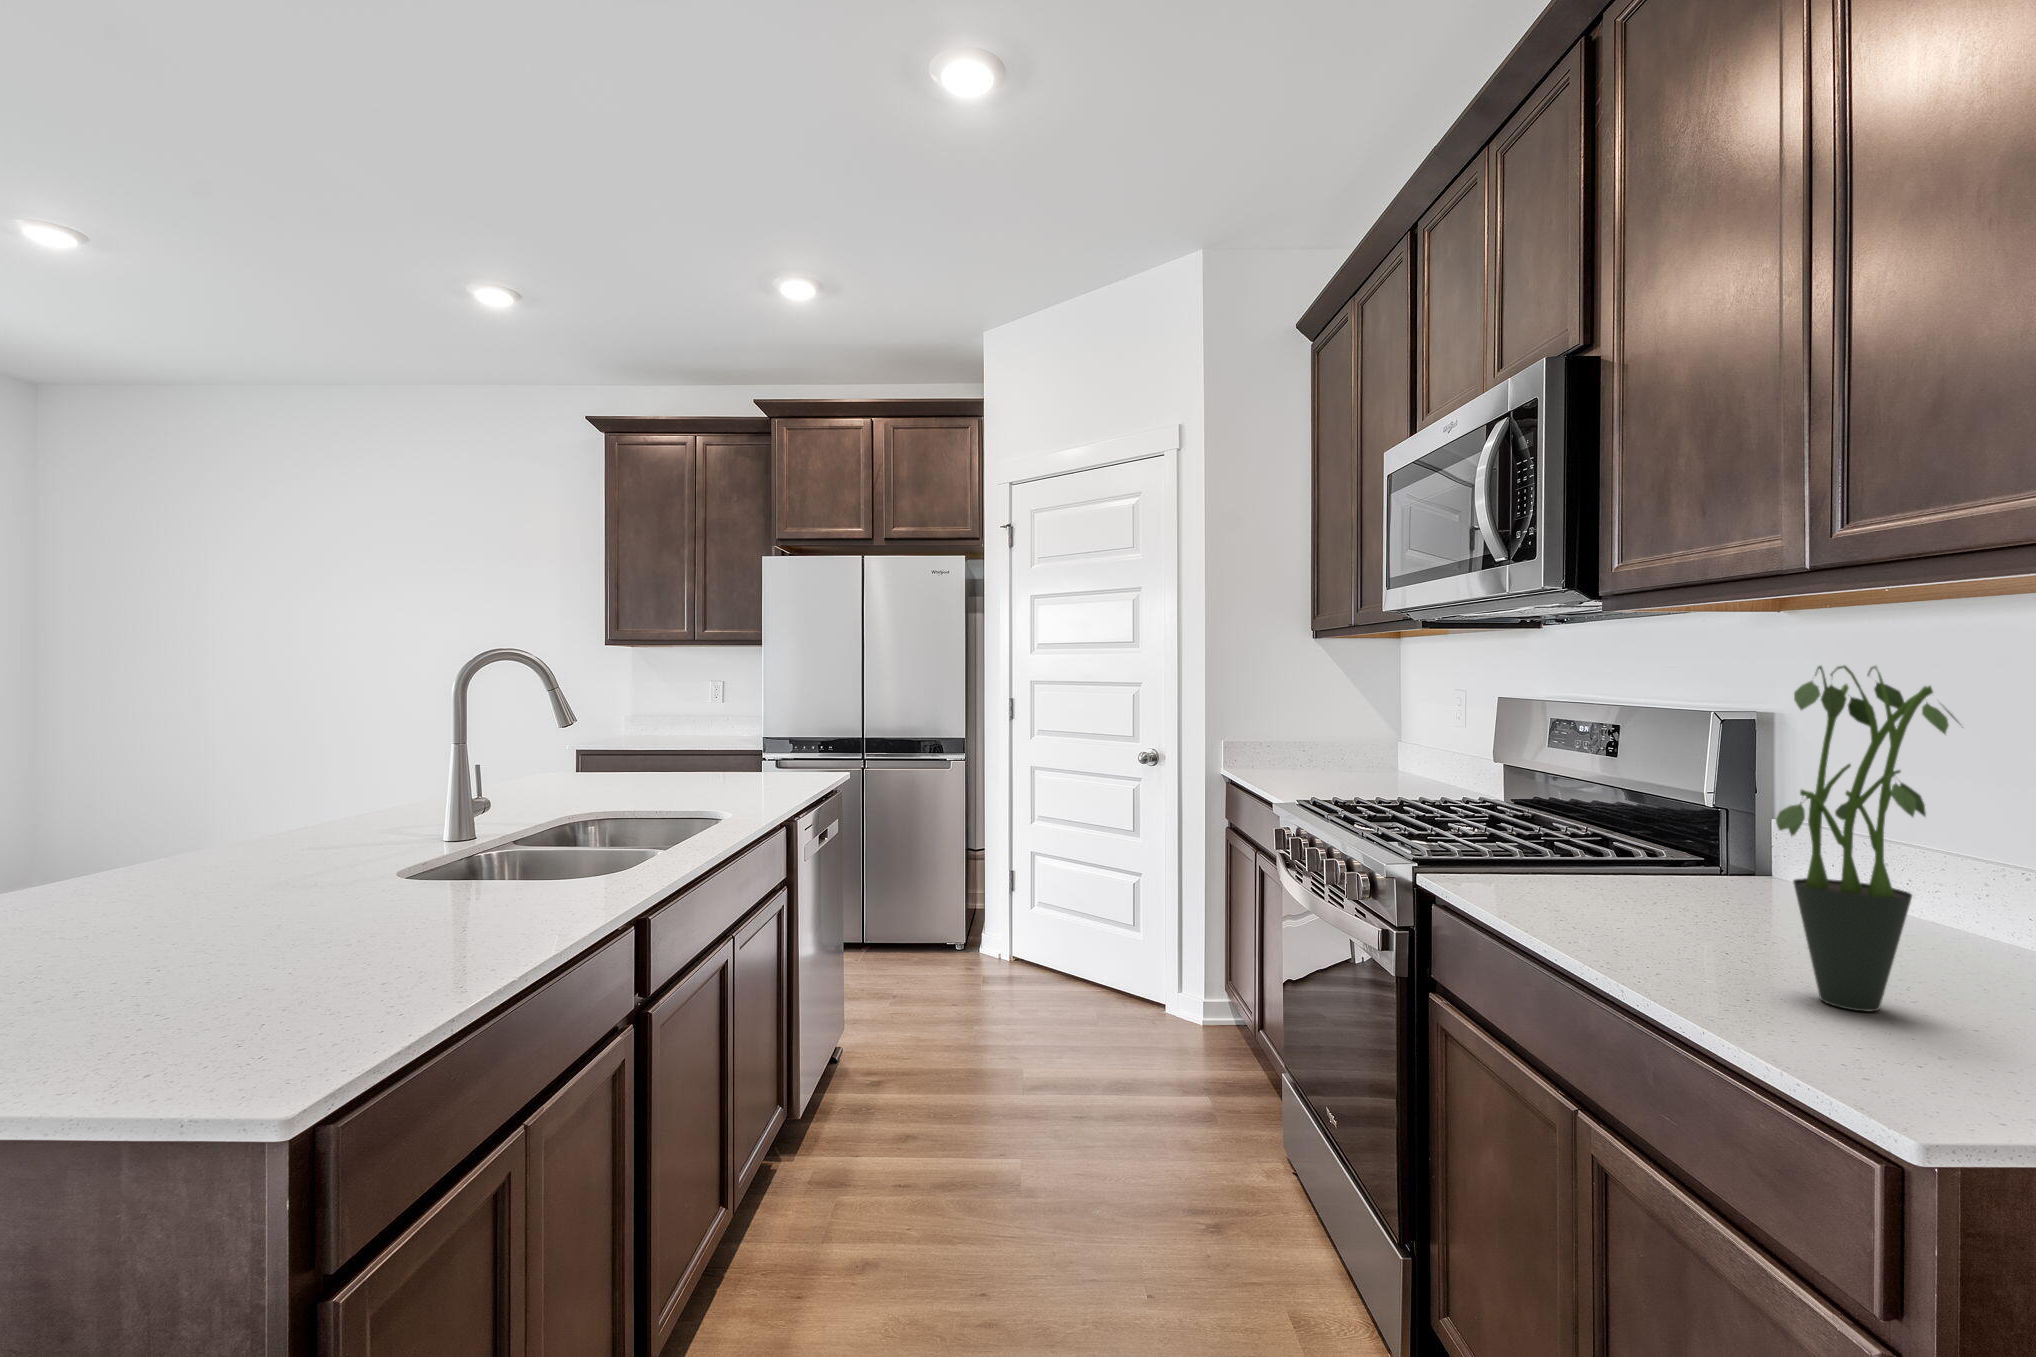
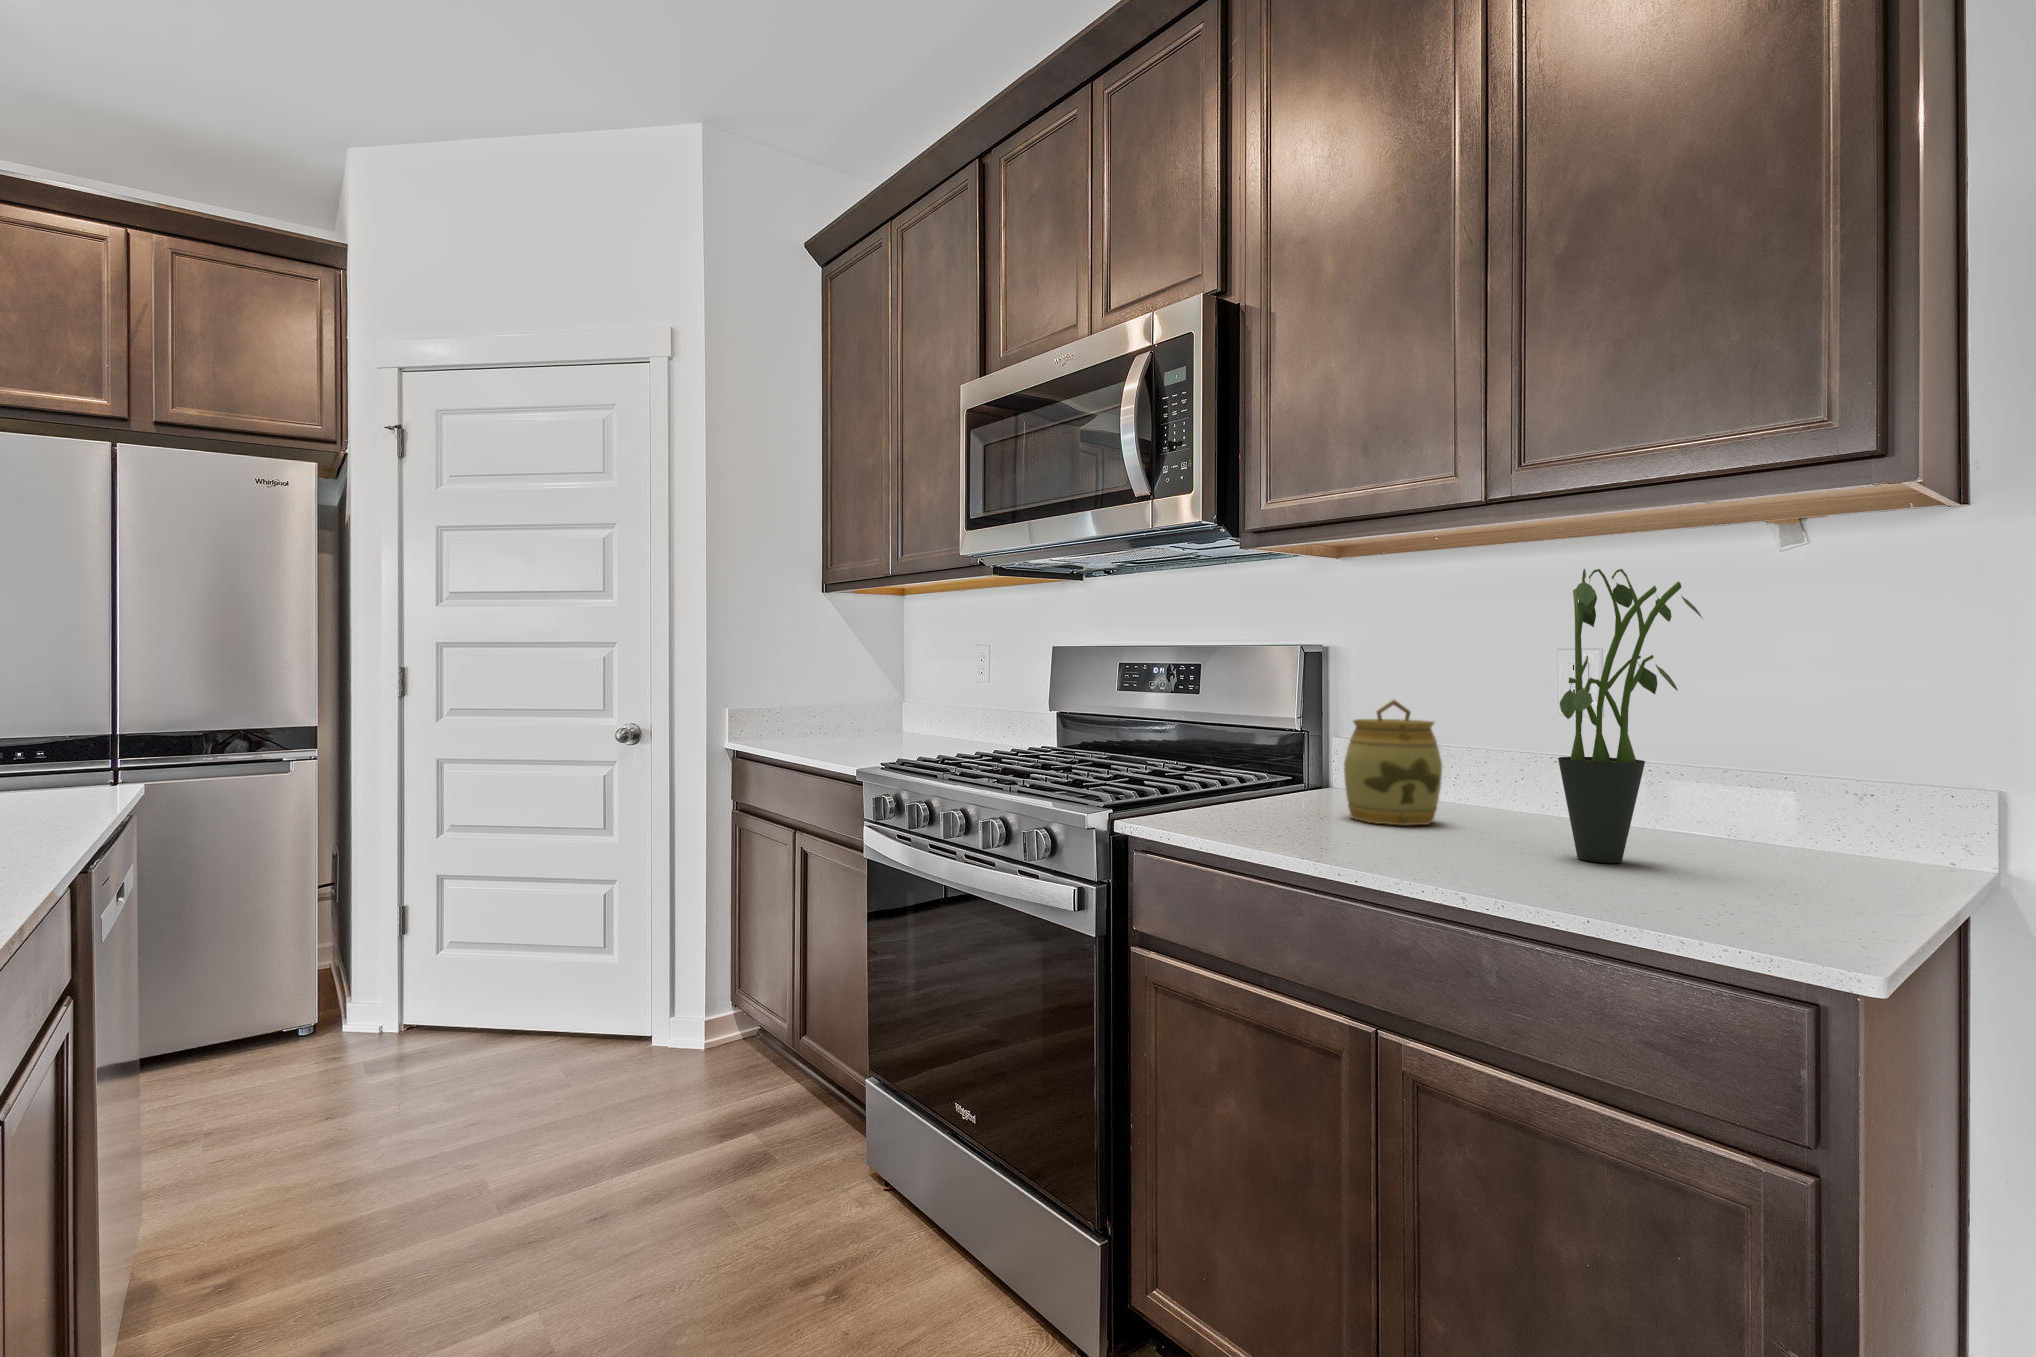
jar: none [1639,788,1765,932] -> present [1344,700,1442,825]

